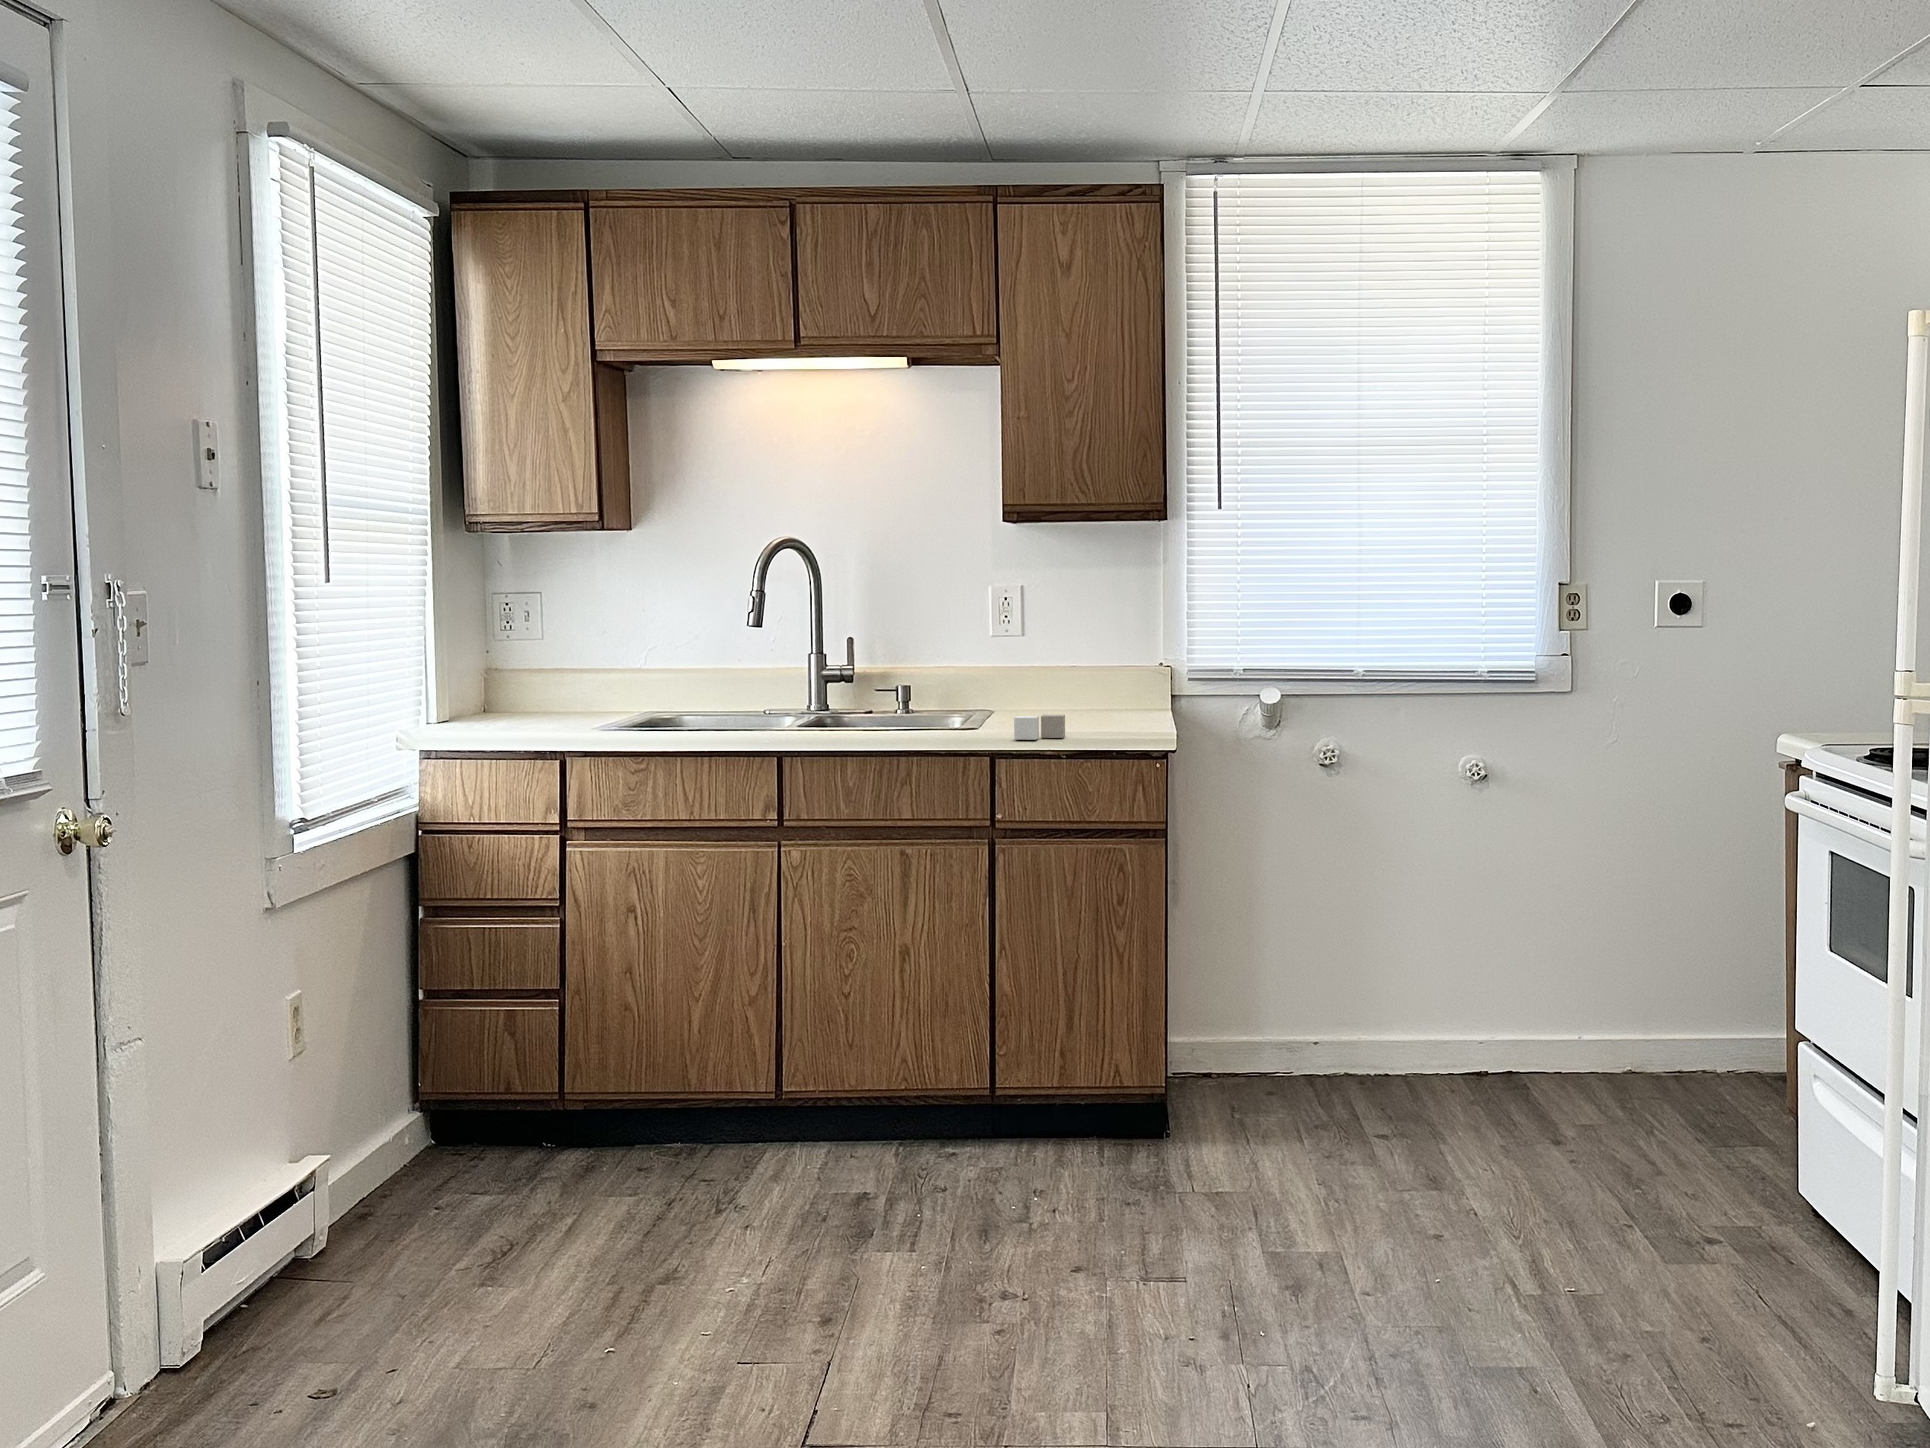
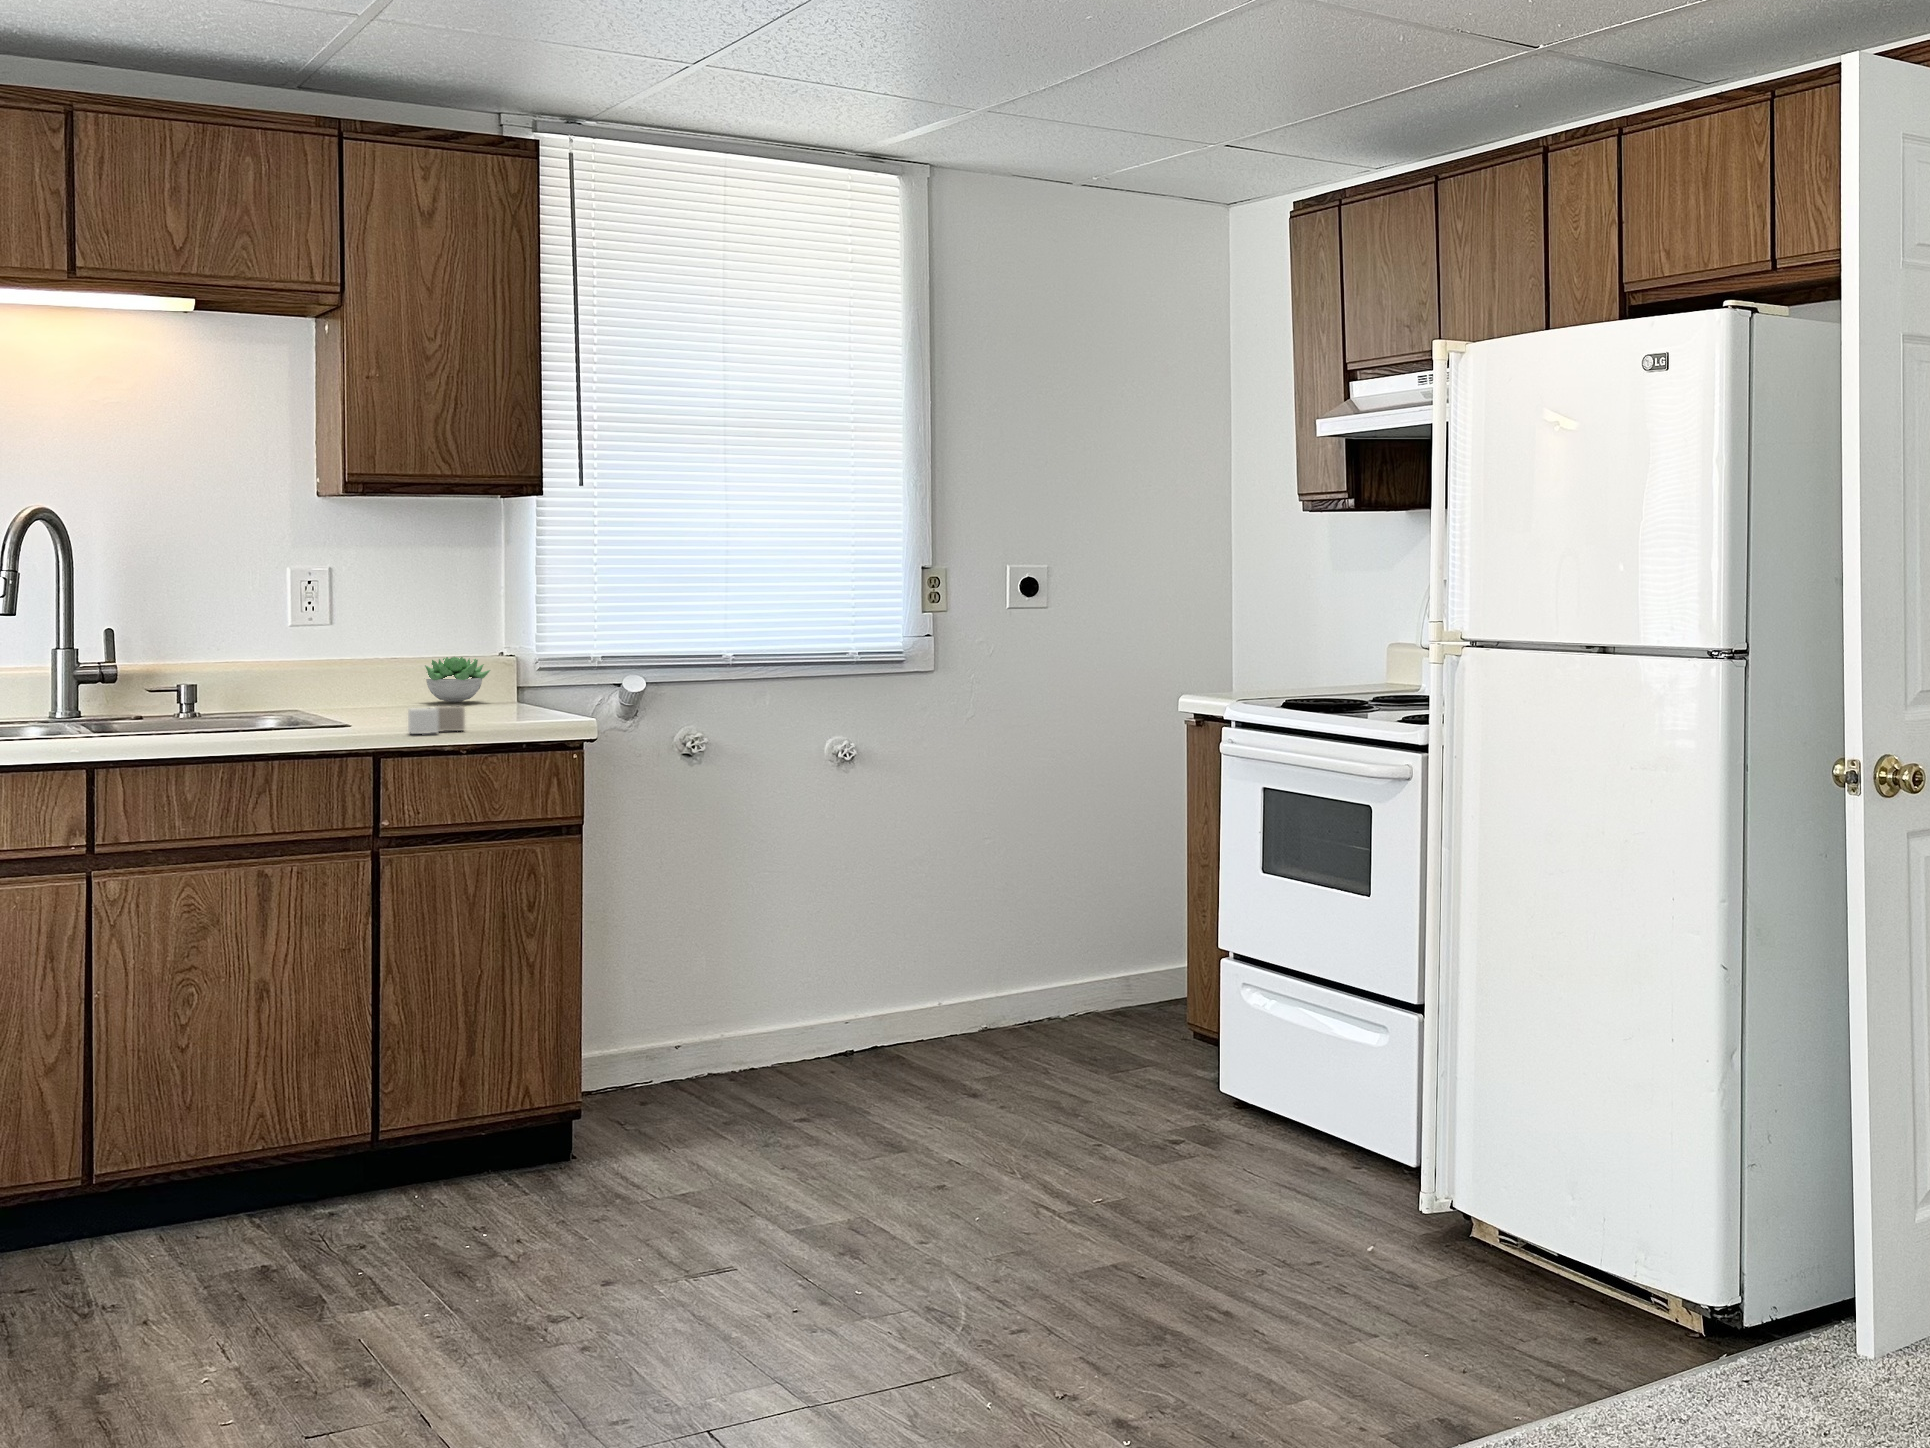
succulent plant: none [1094,666,1149,707] -> present [425,657,490,702]

